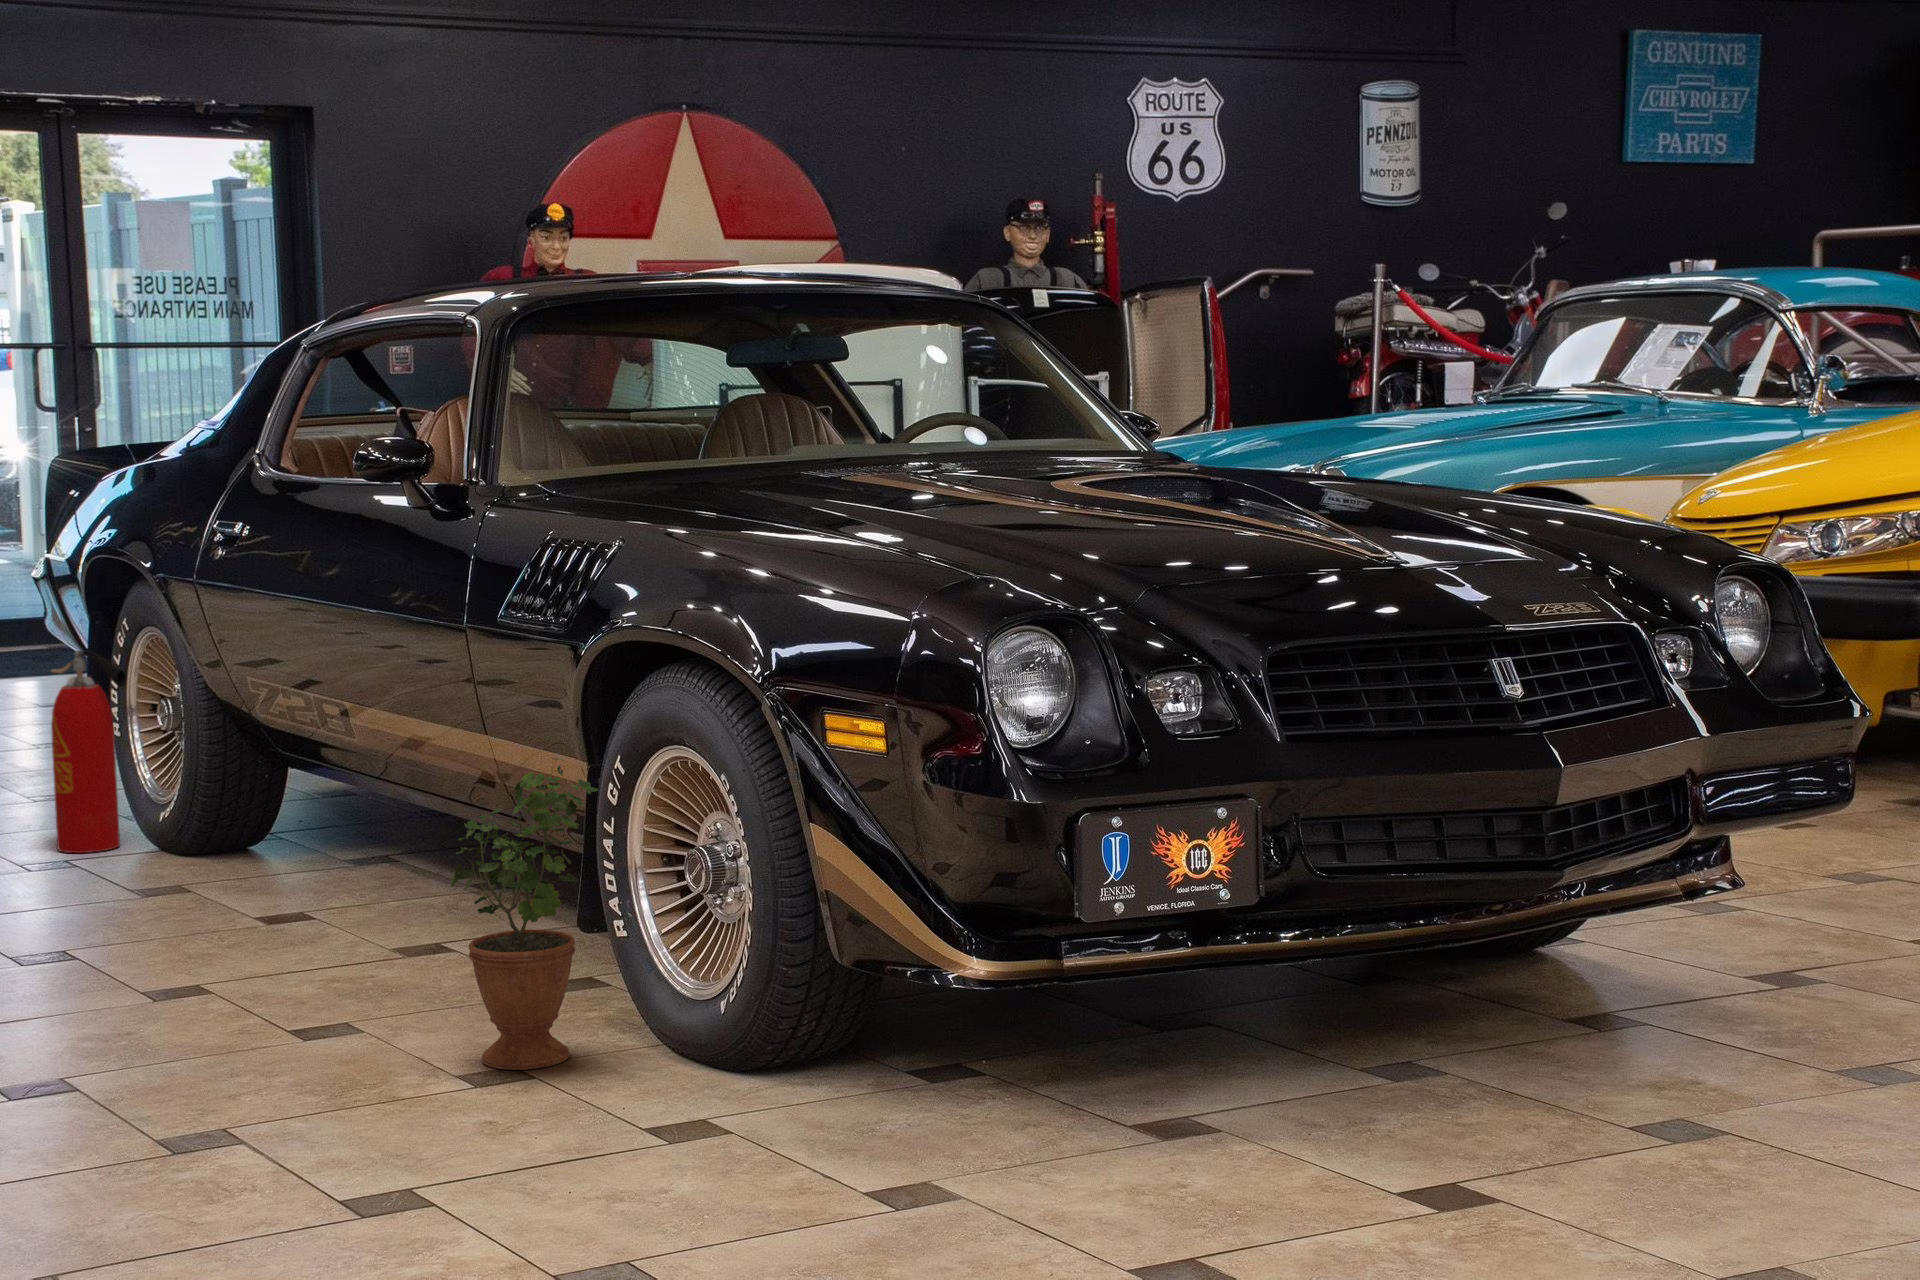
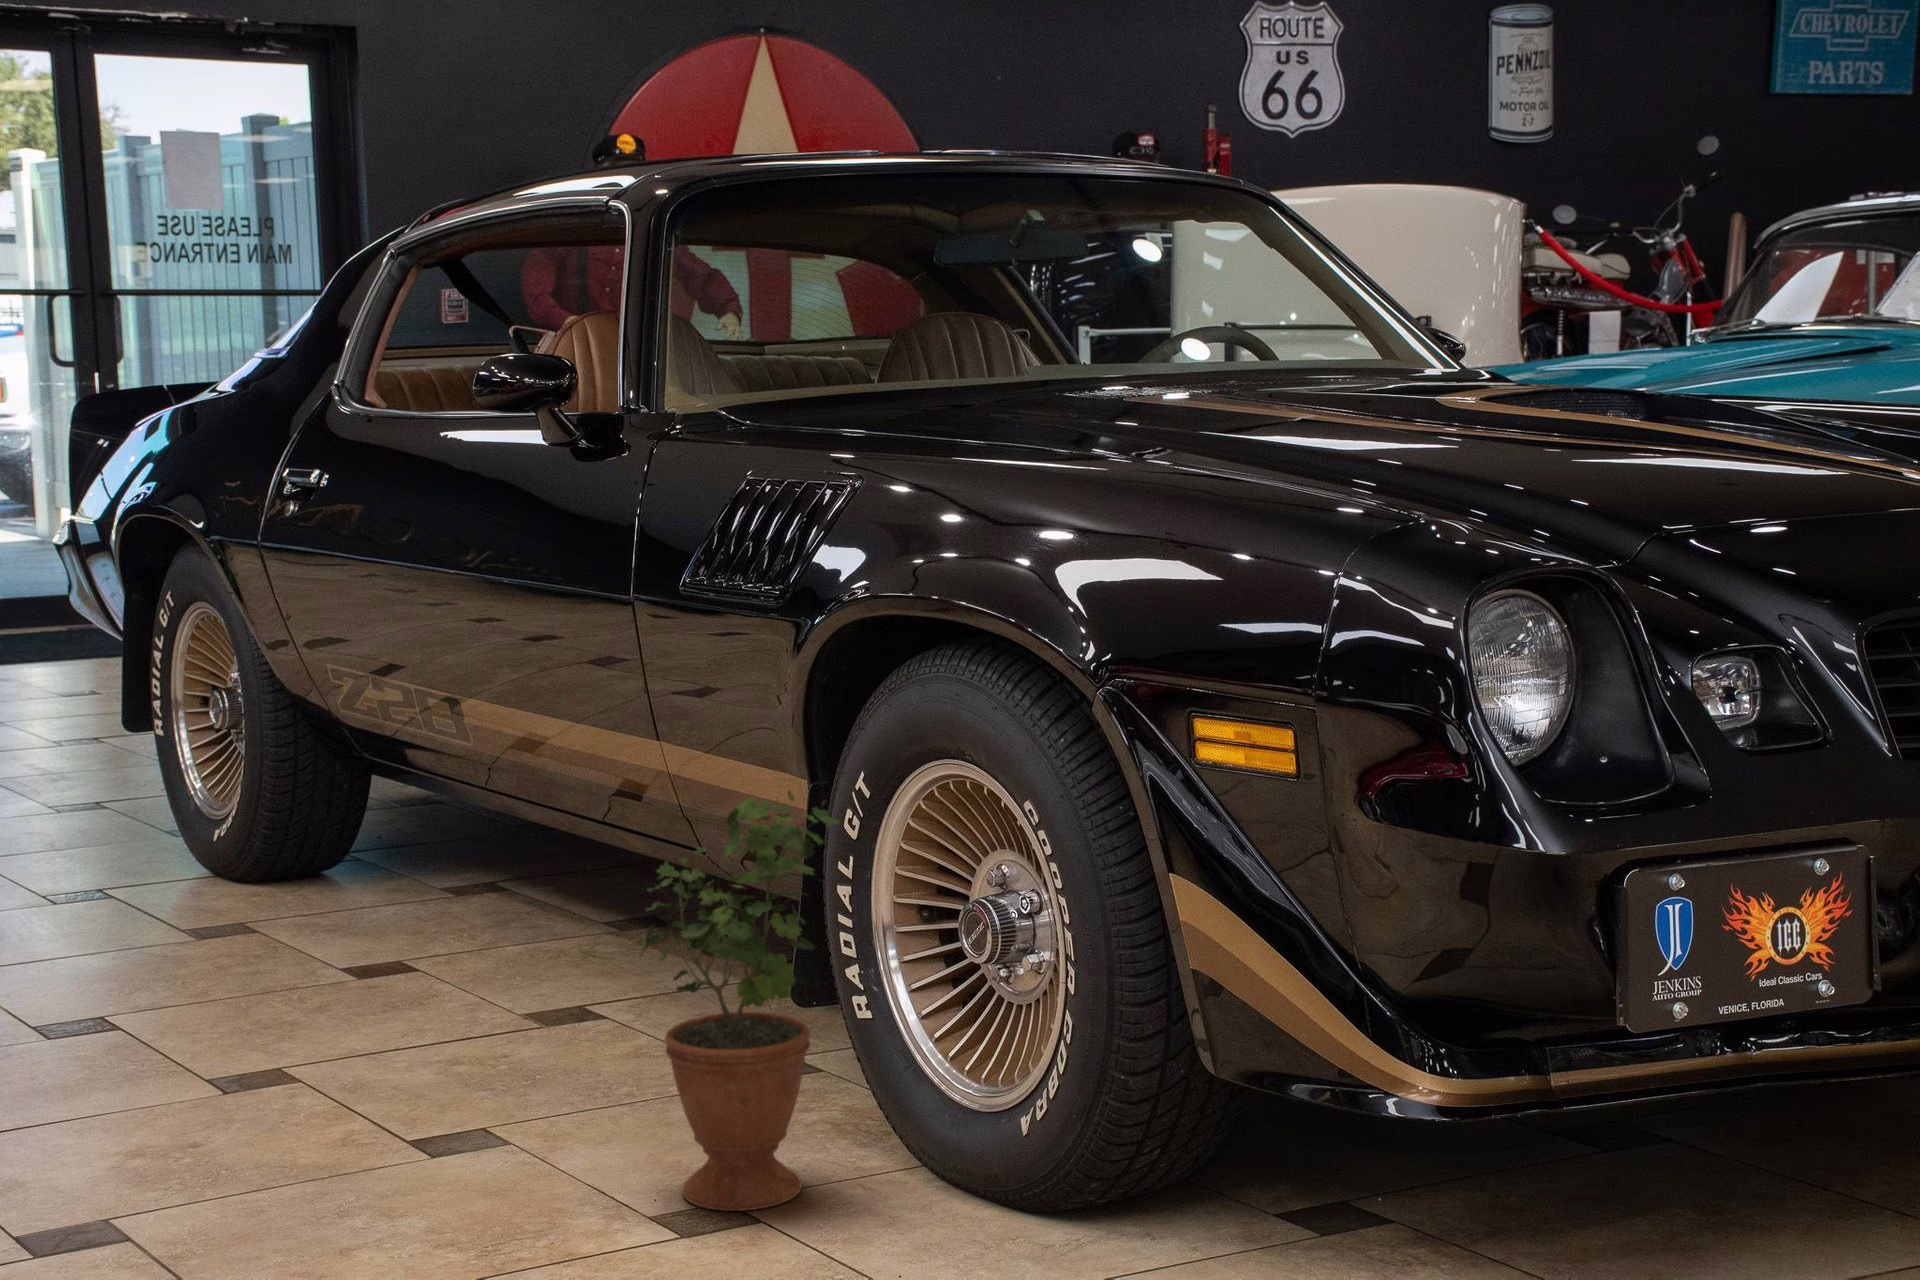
fire extinguisher: present [51,650,126,853] -> none [77,631,169,879]

